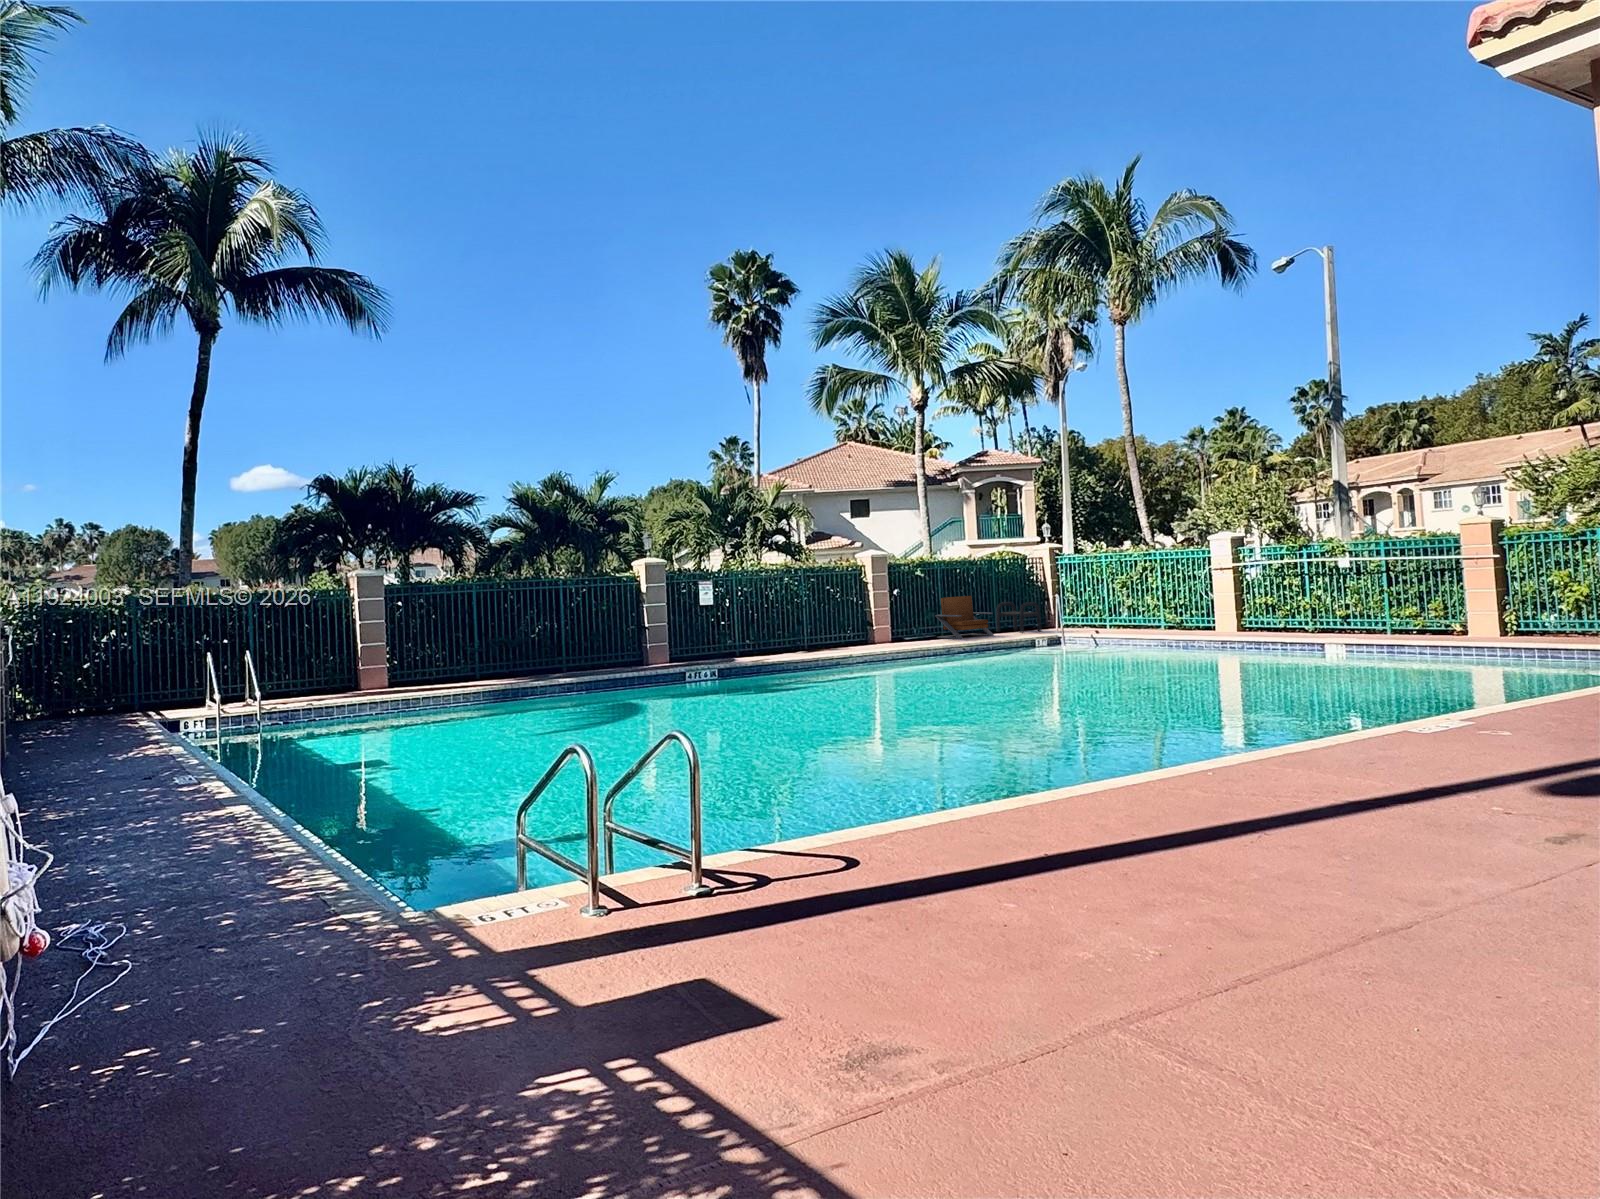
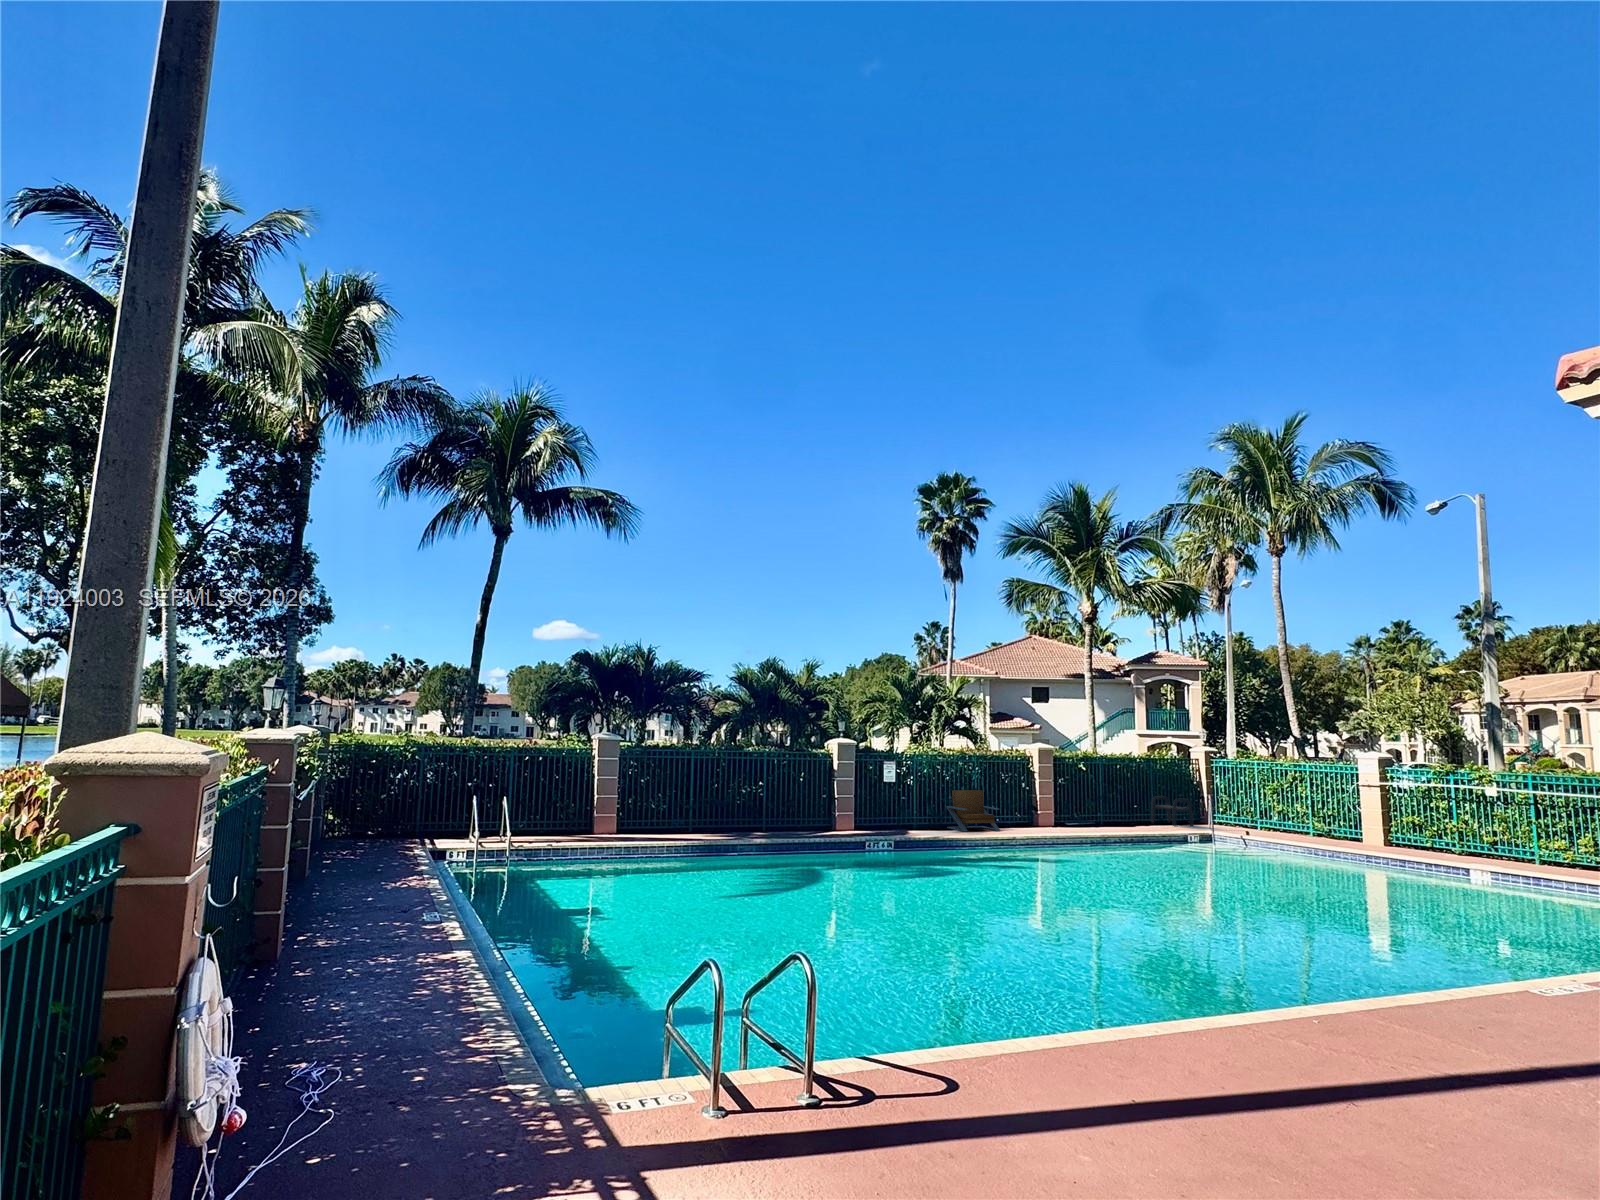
lounge chair: present [935,596,994,639] -> present [946,790,1000,832]

